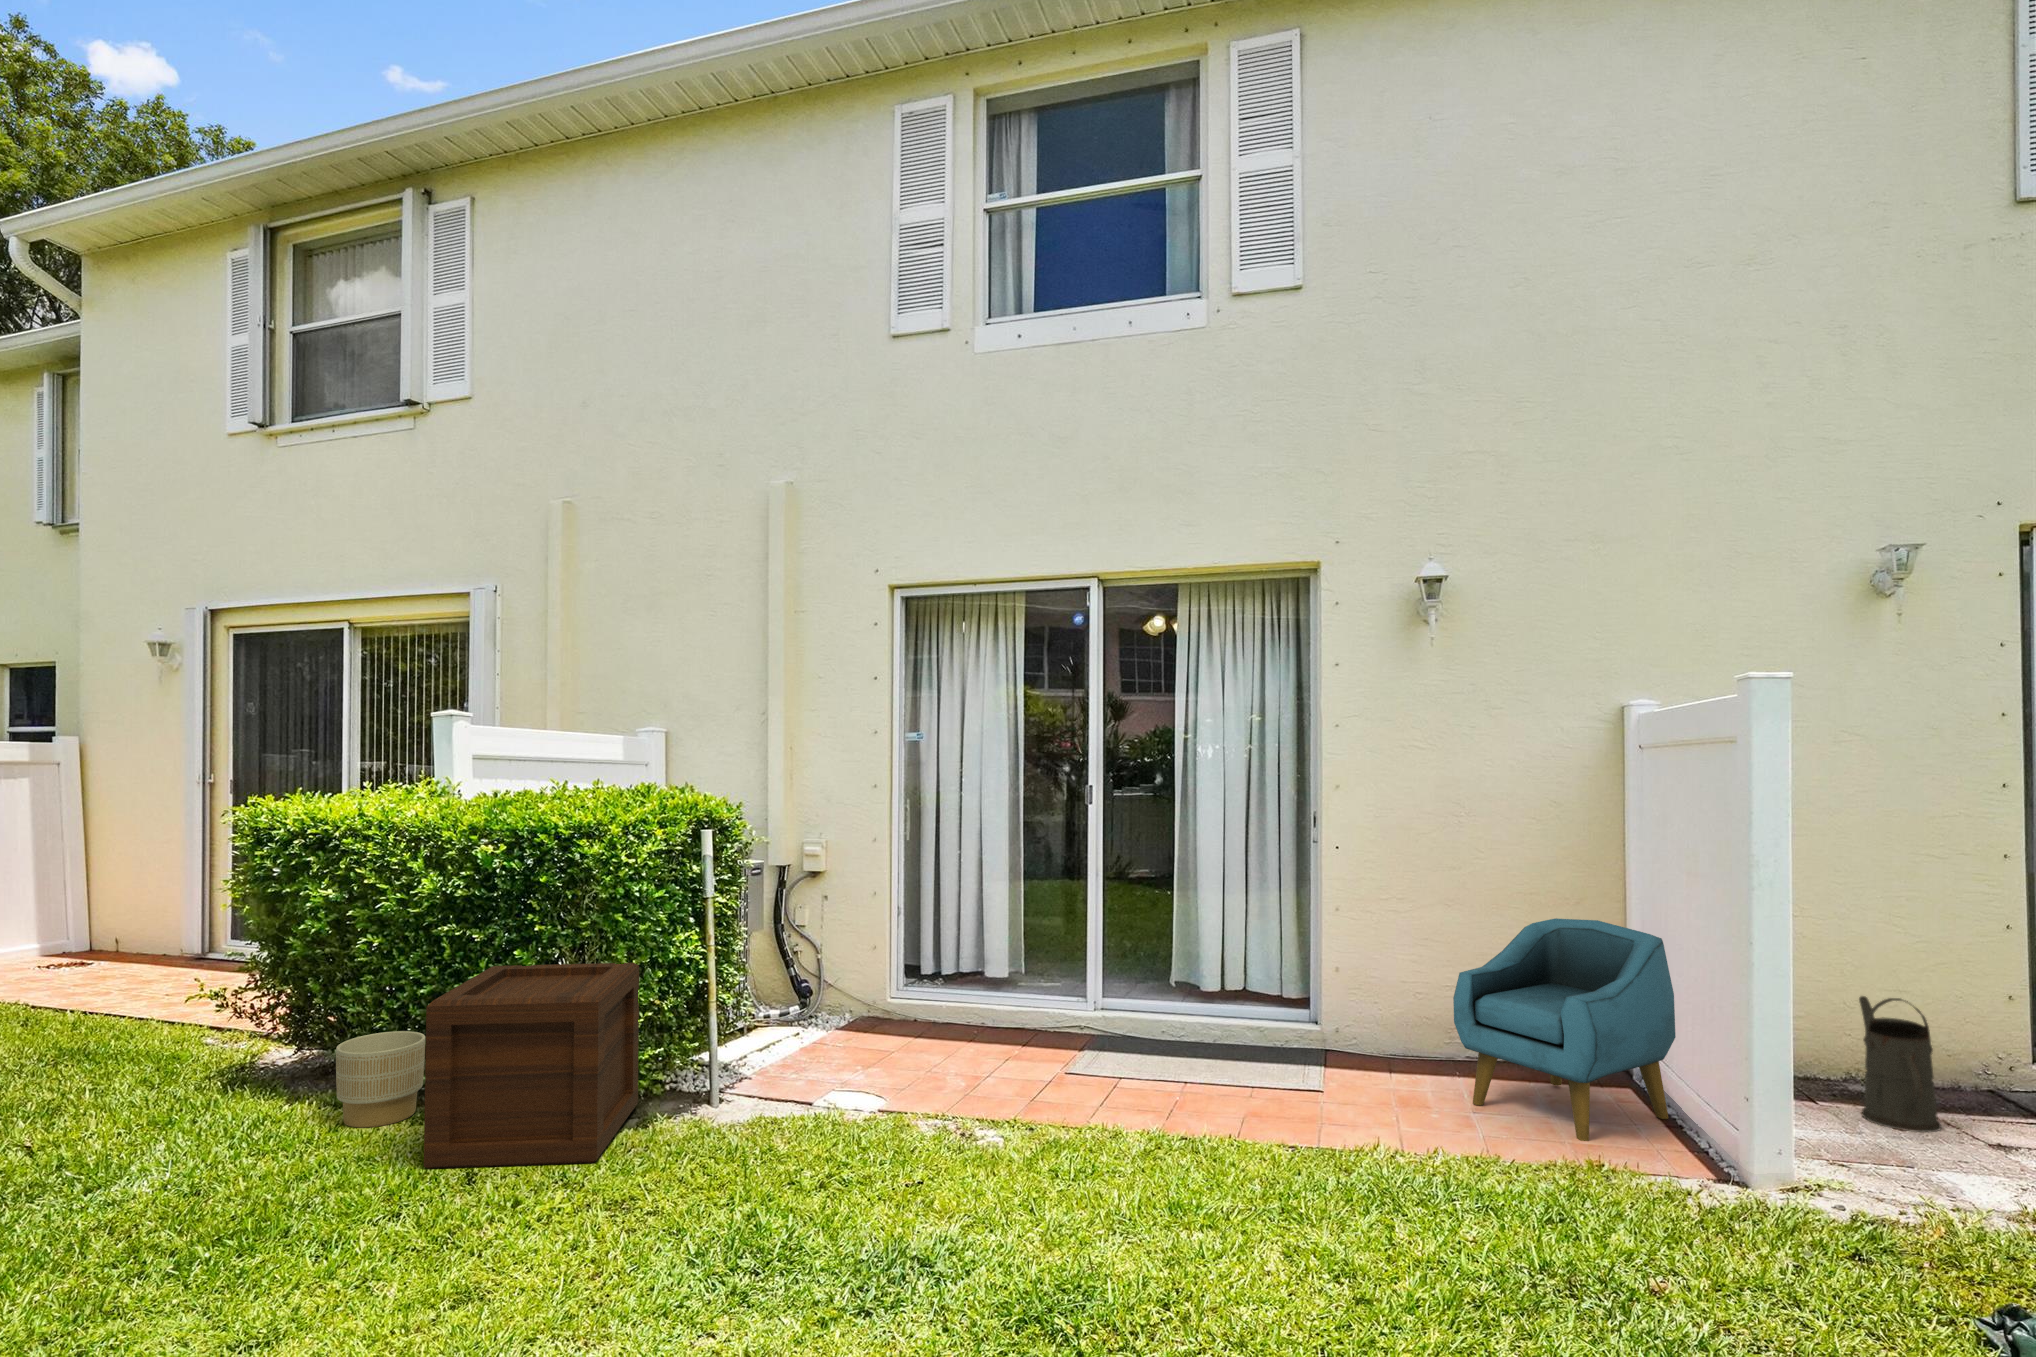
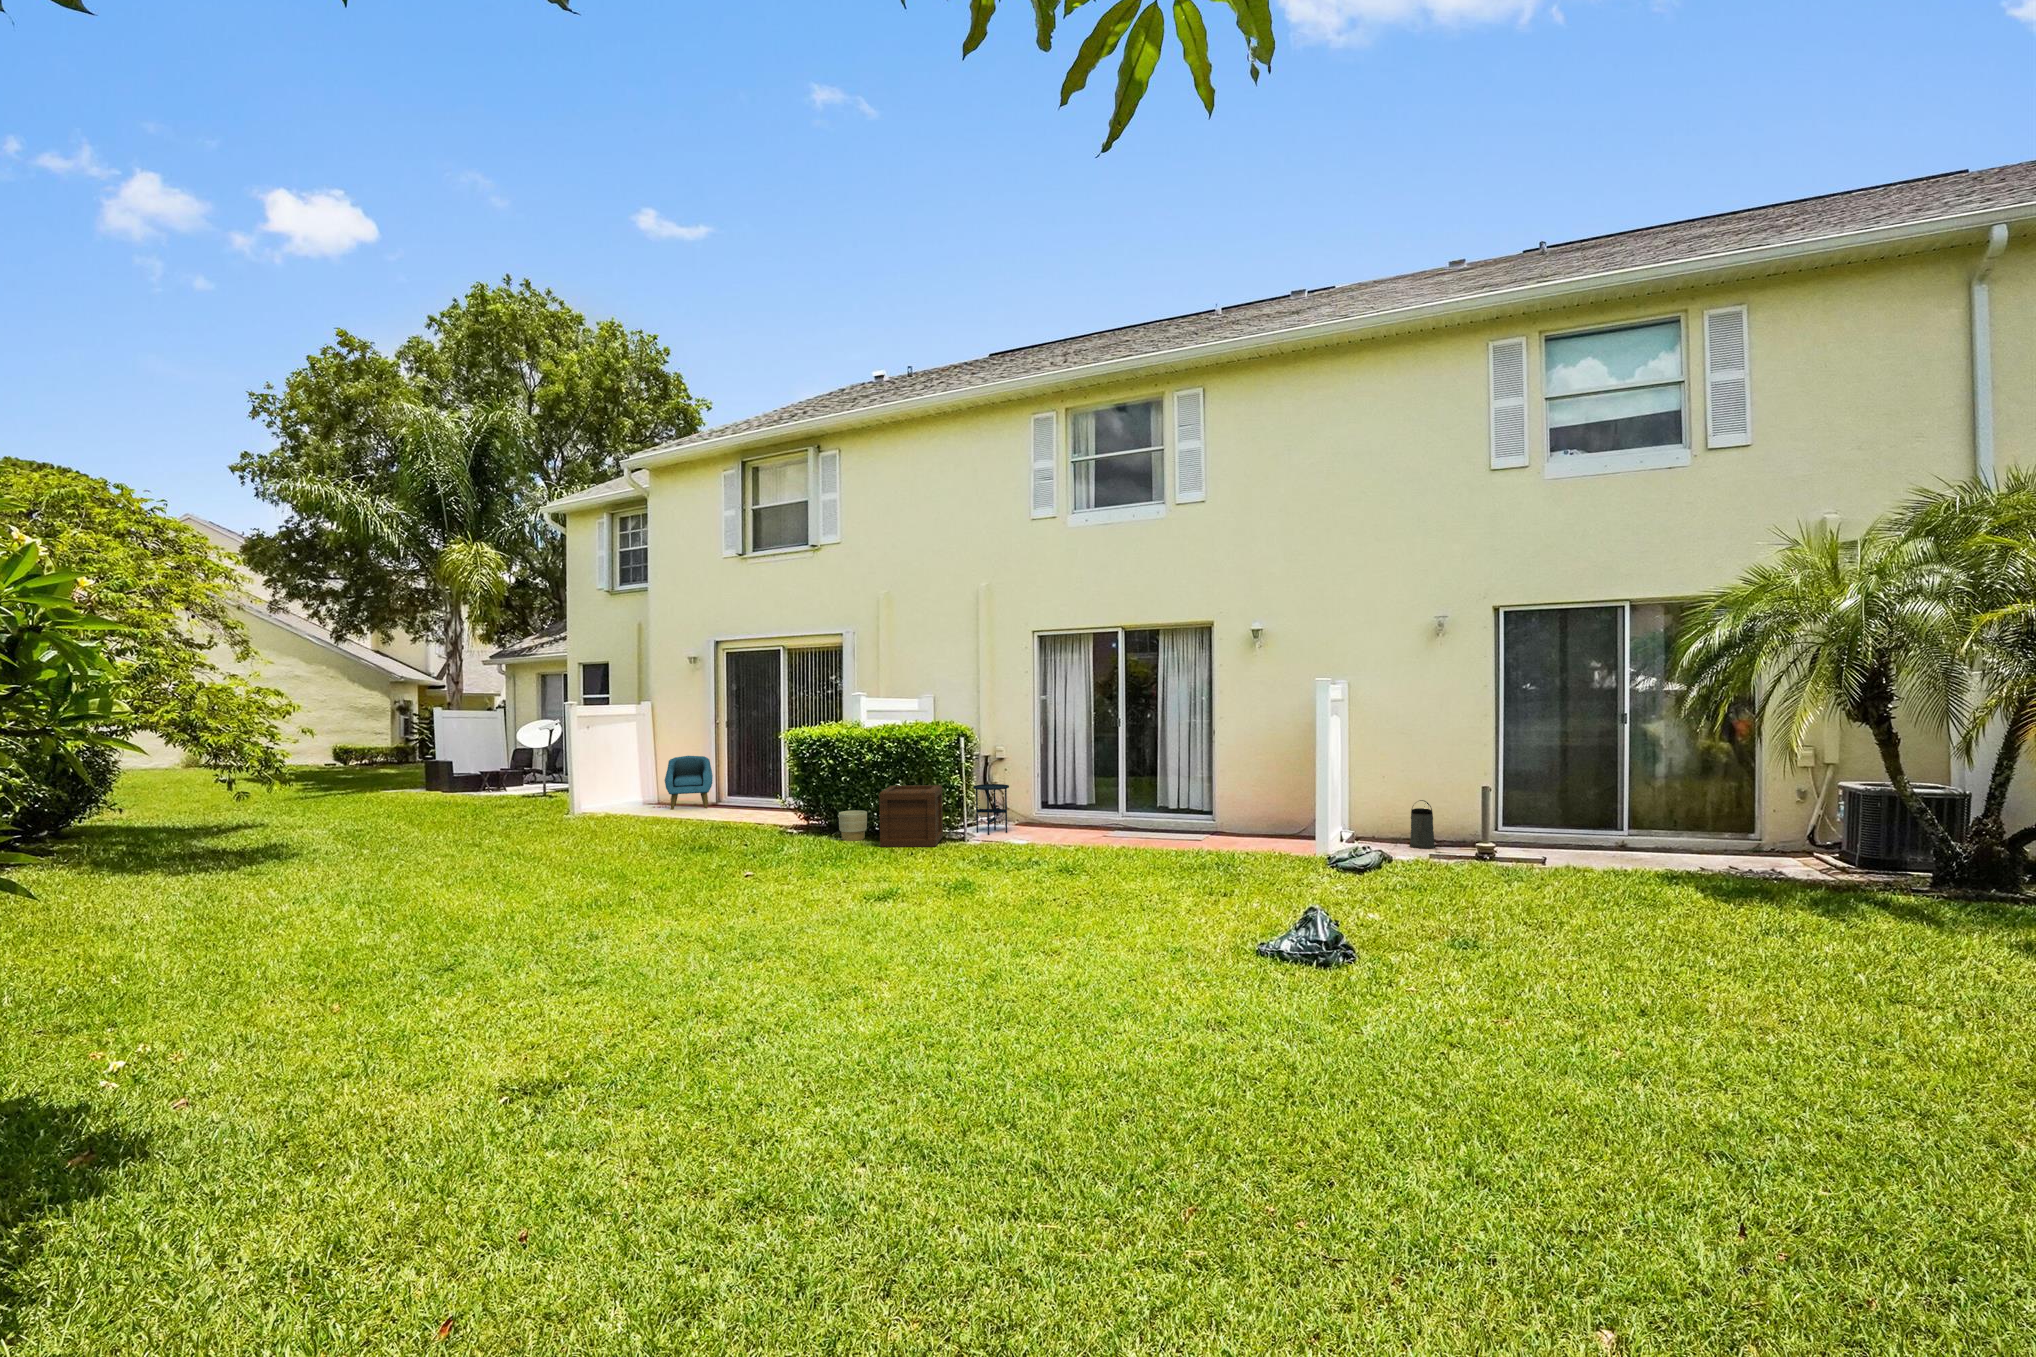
armchair: present [1453,918,1676,1141] -> present [665,756,713,810]
side table: none [733,943,825,1085] -> present [973,784,1009,835]

